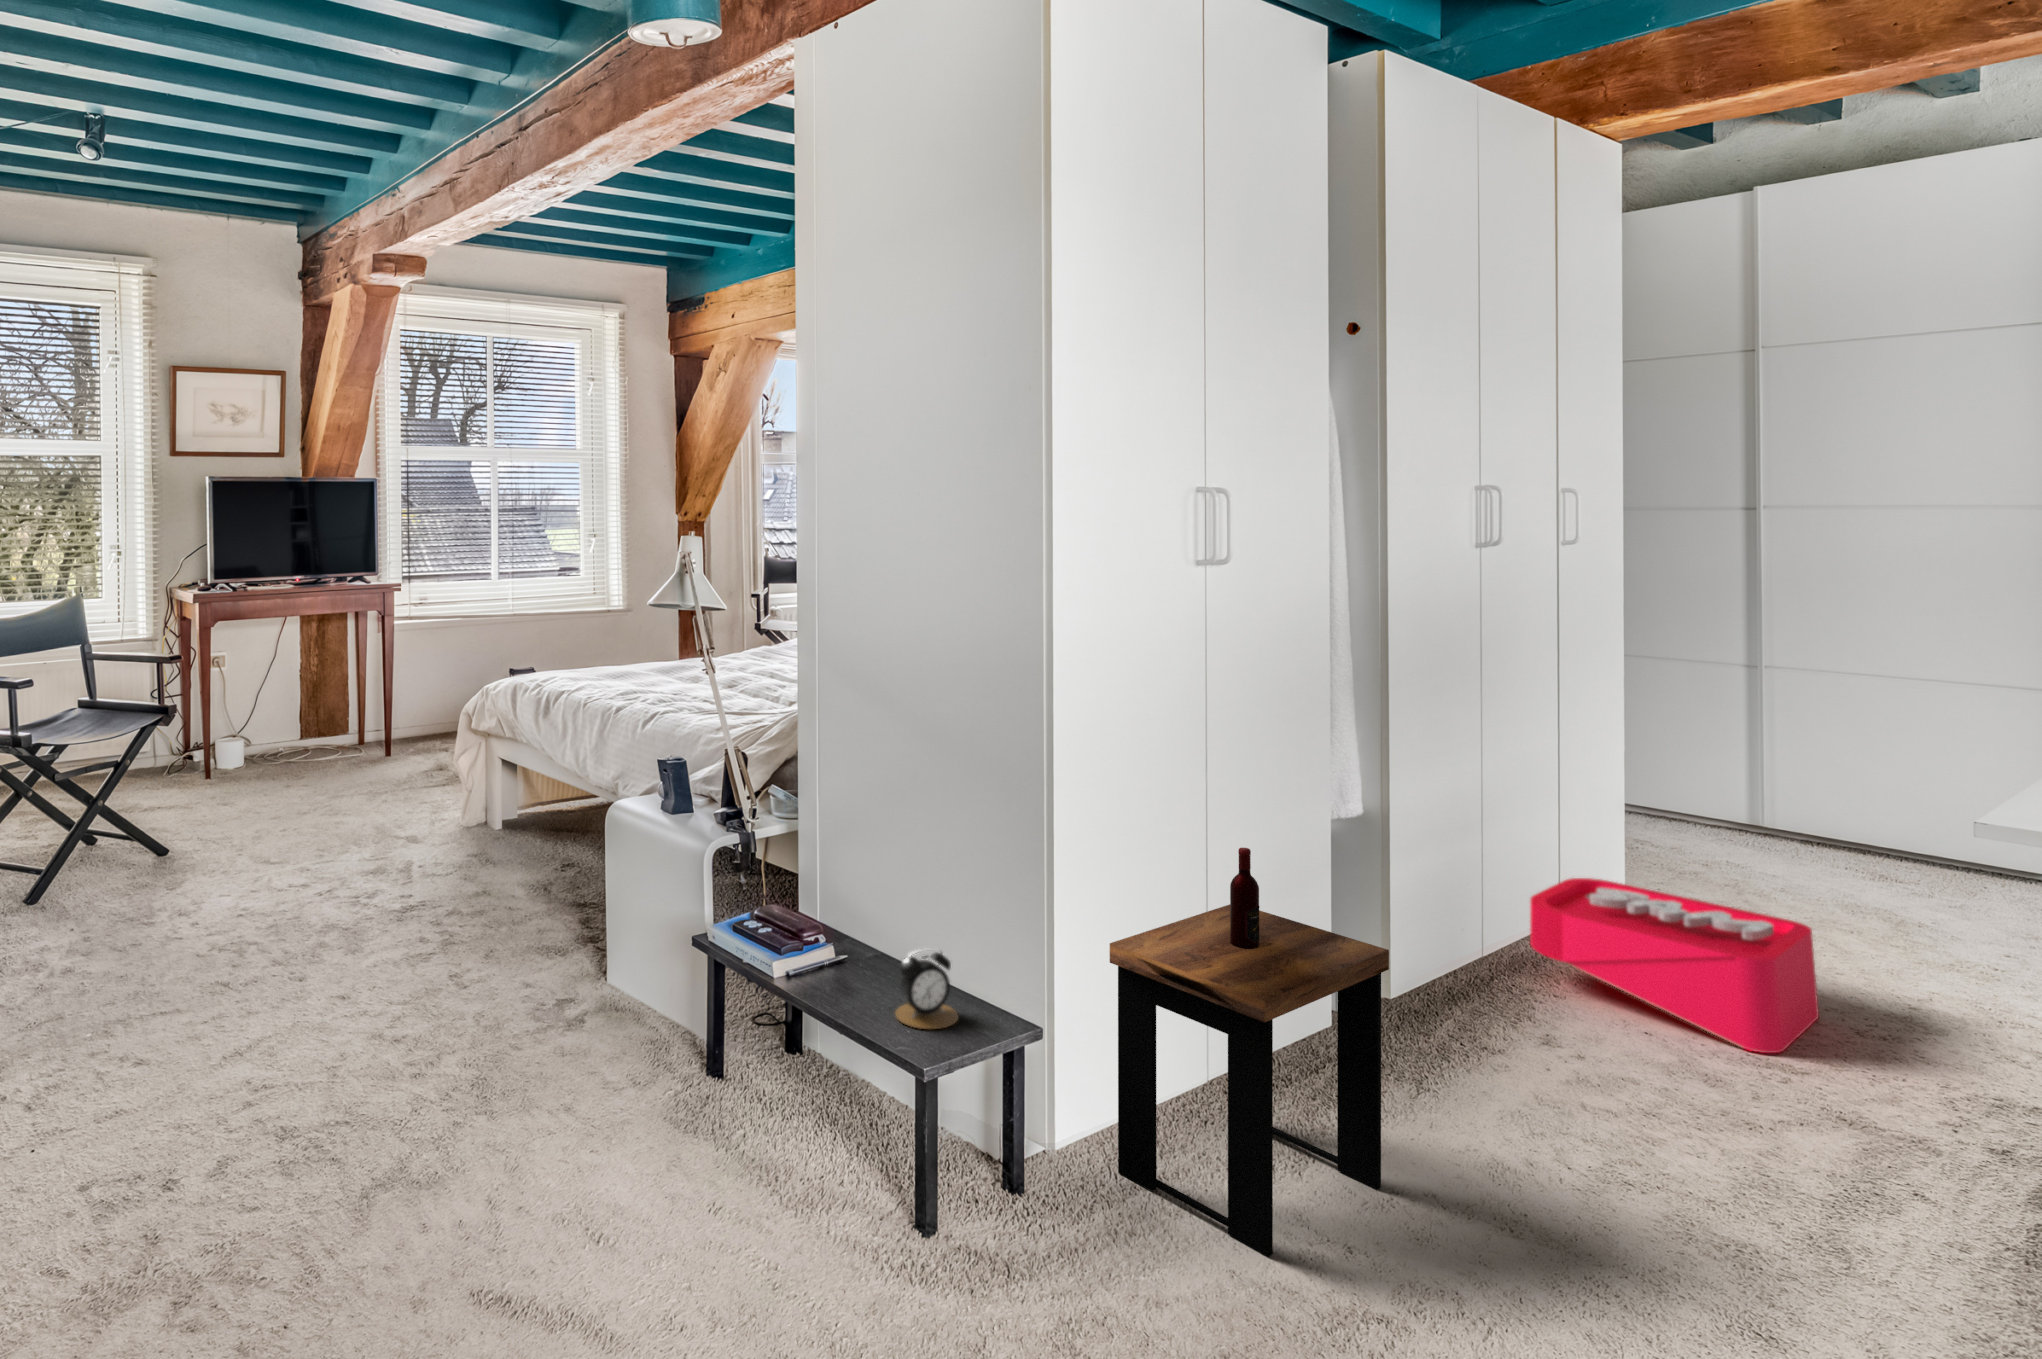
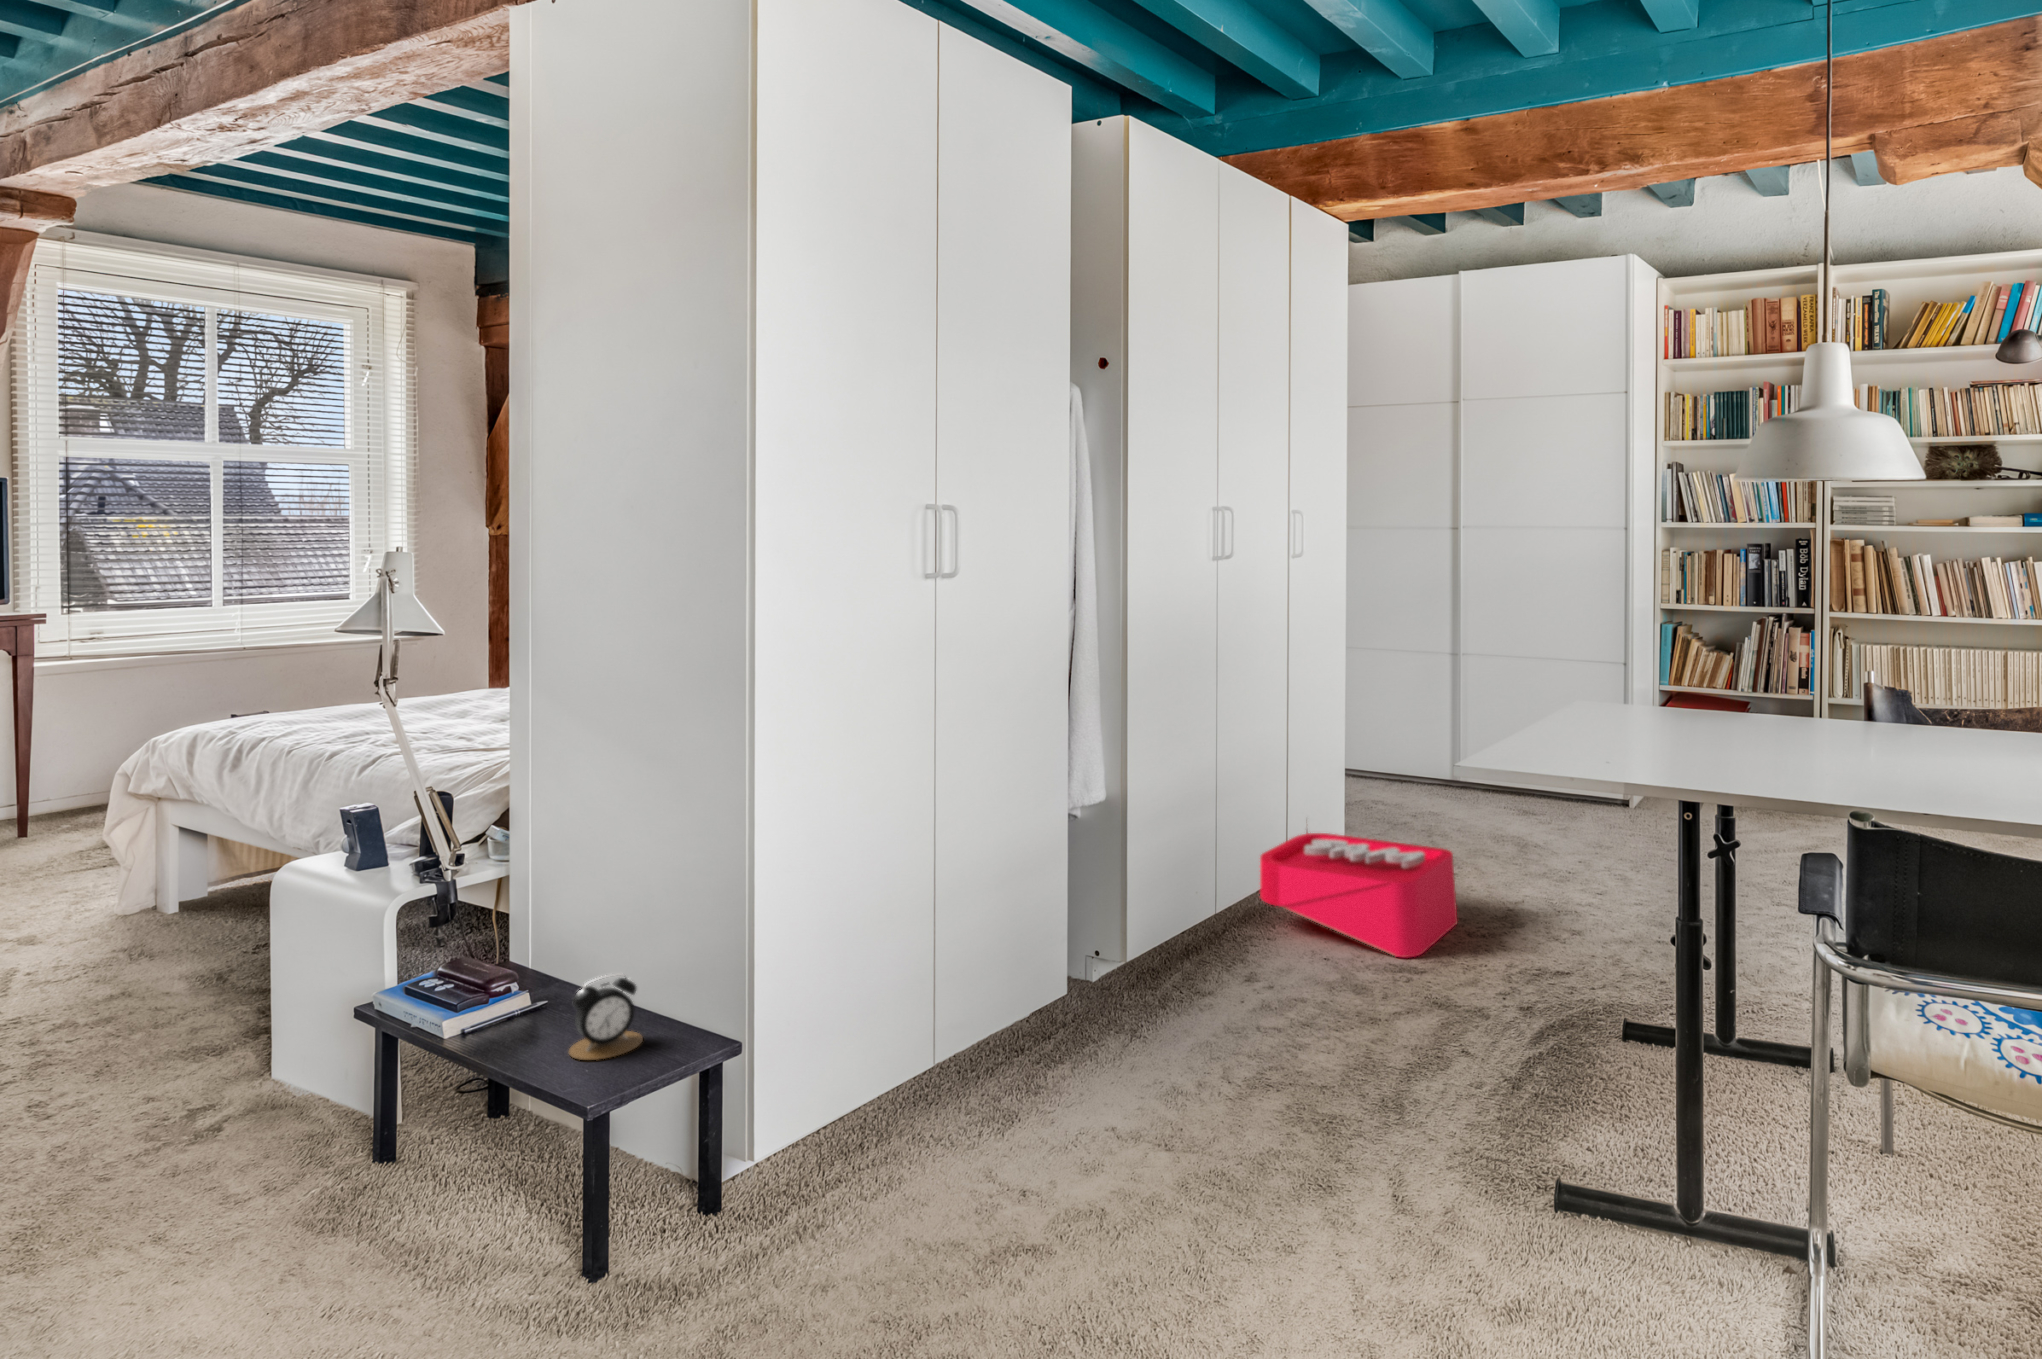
side table: present [1110,848,1389,1256] -> none [810,834,1073,1212]

